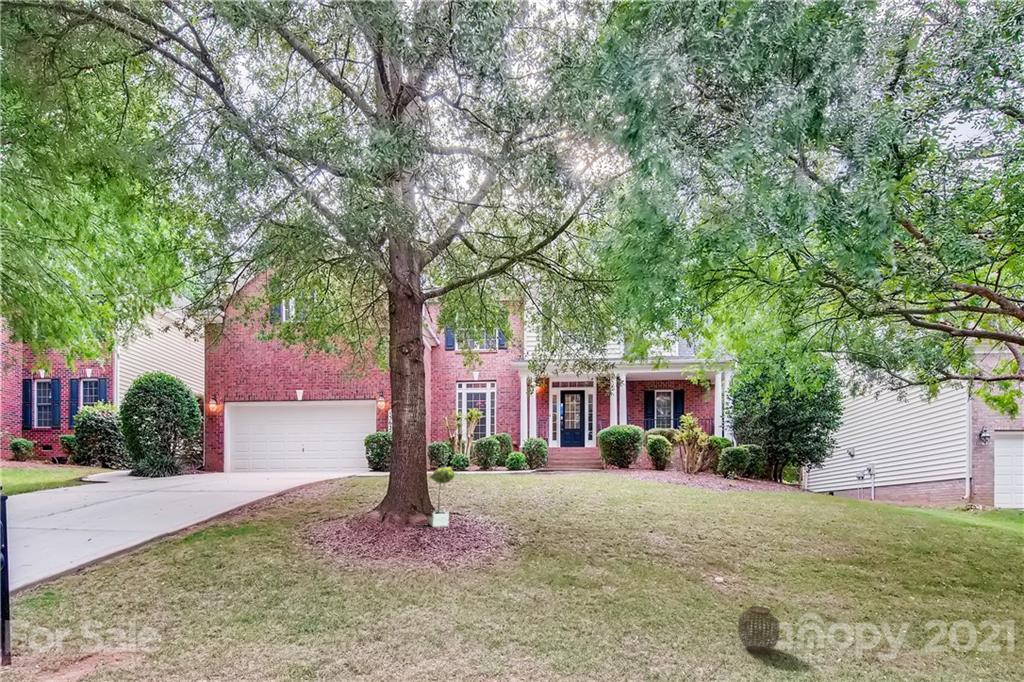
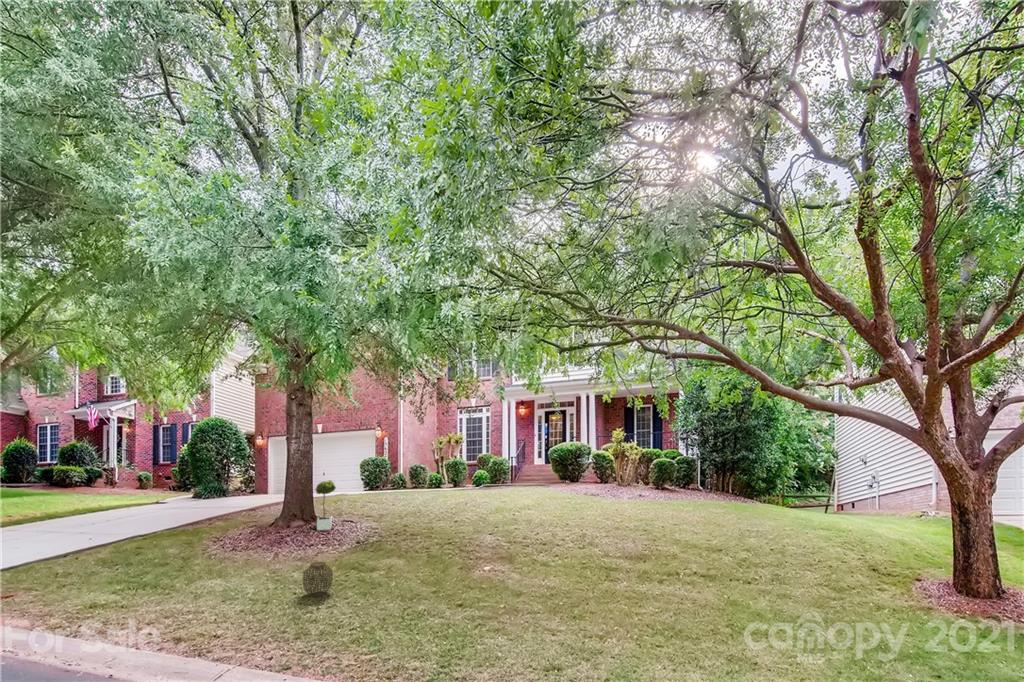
woven basket: present [738,606,779,654] -> present [303,562,333,597]

